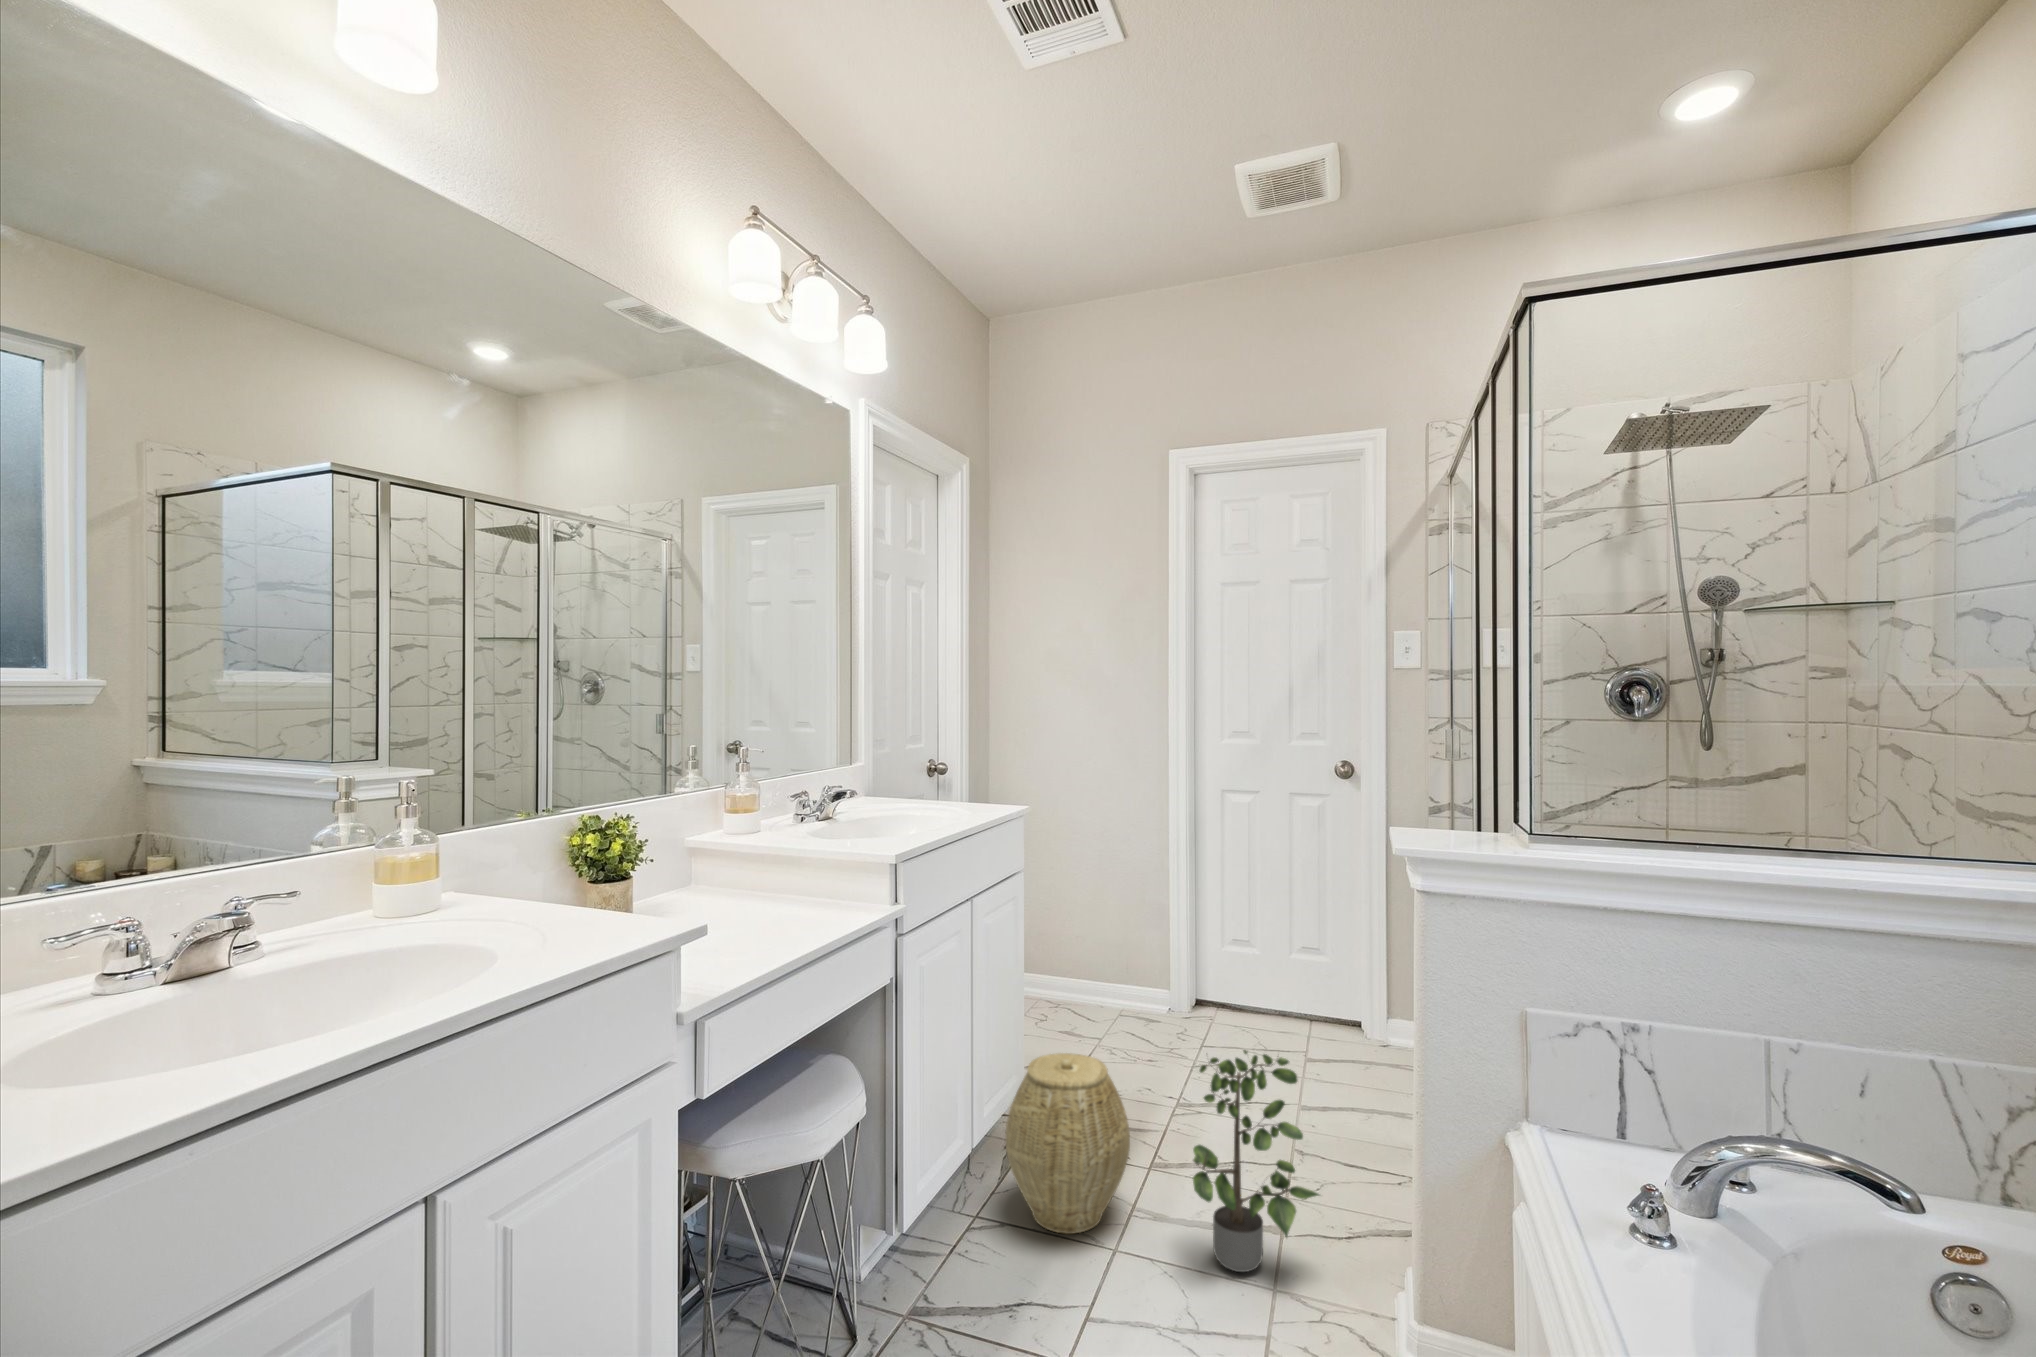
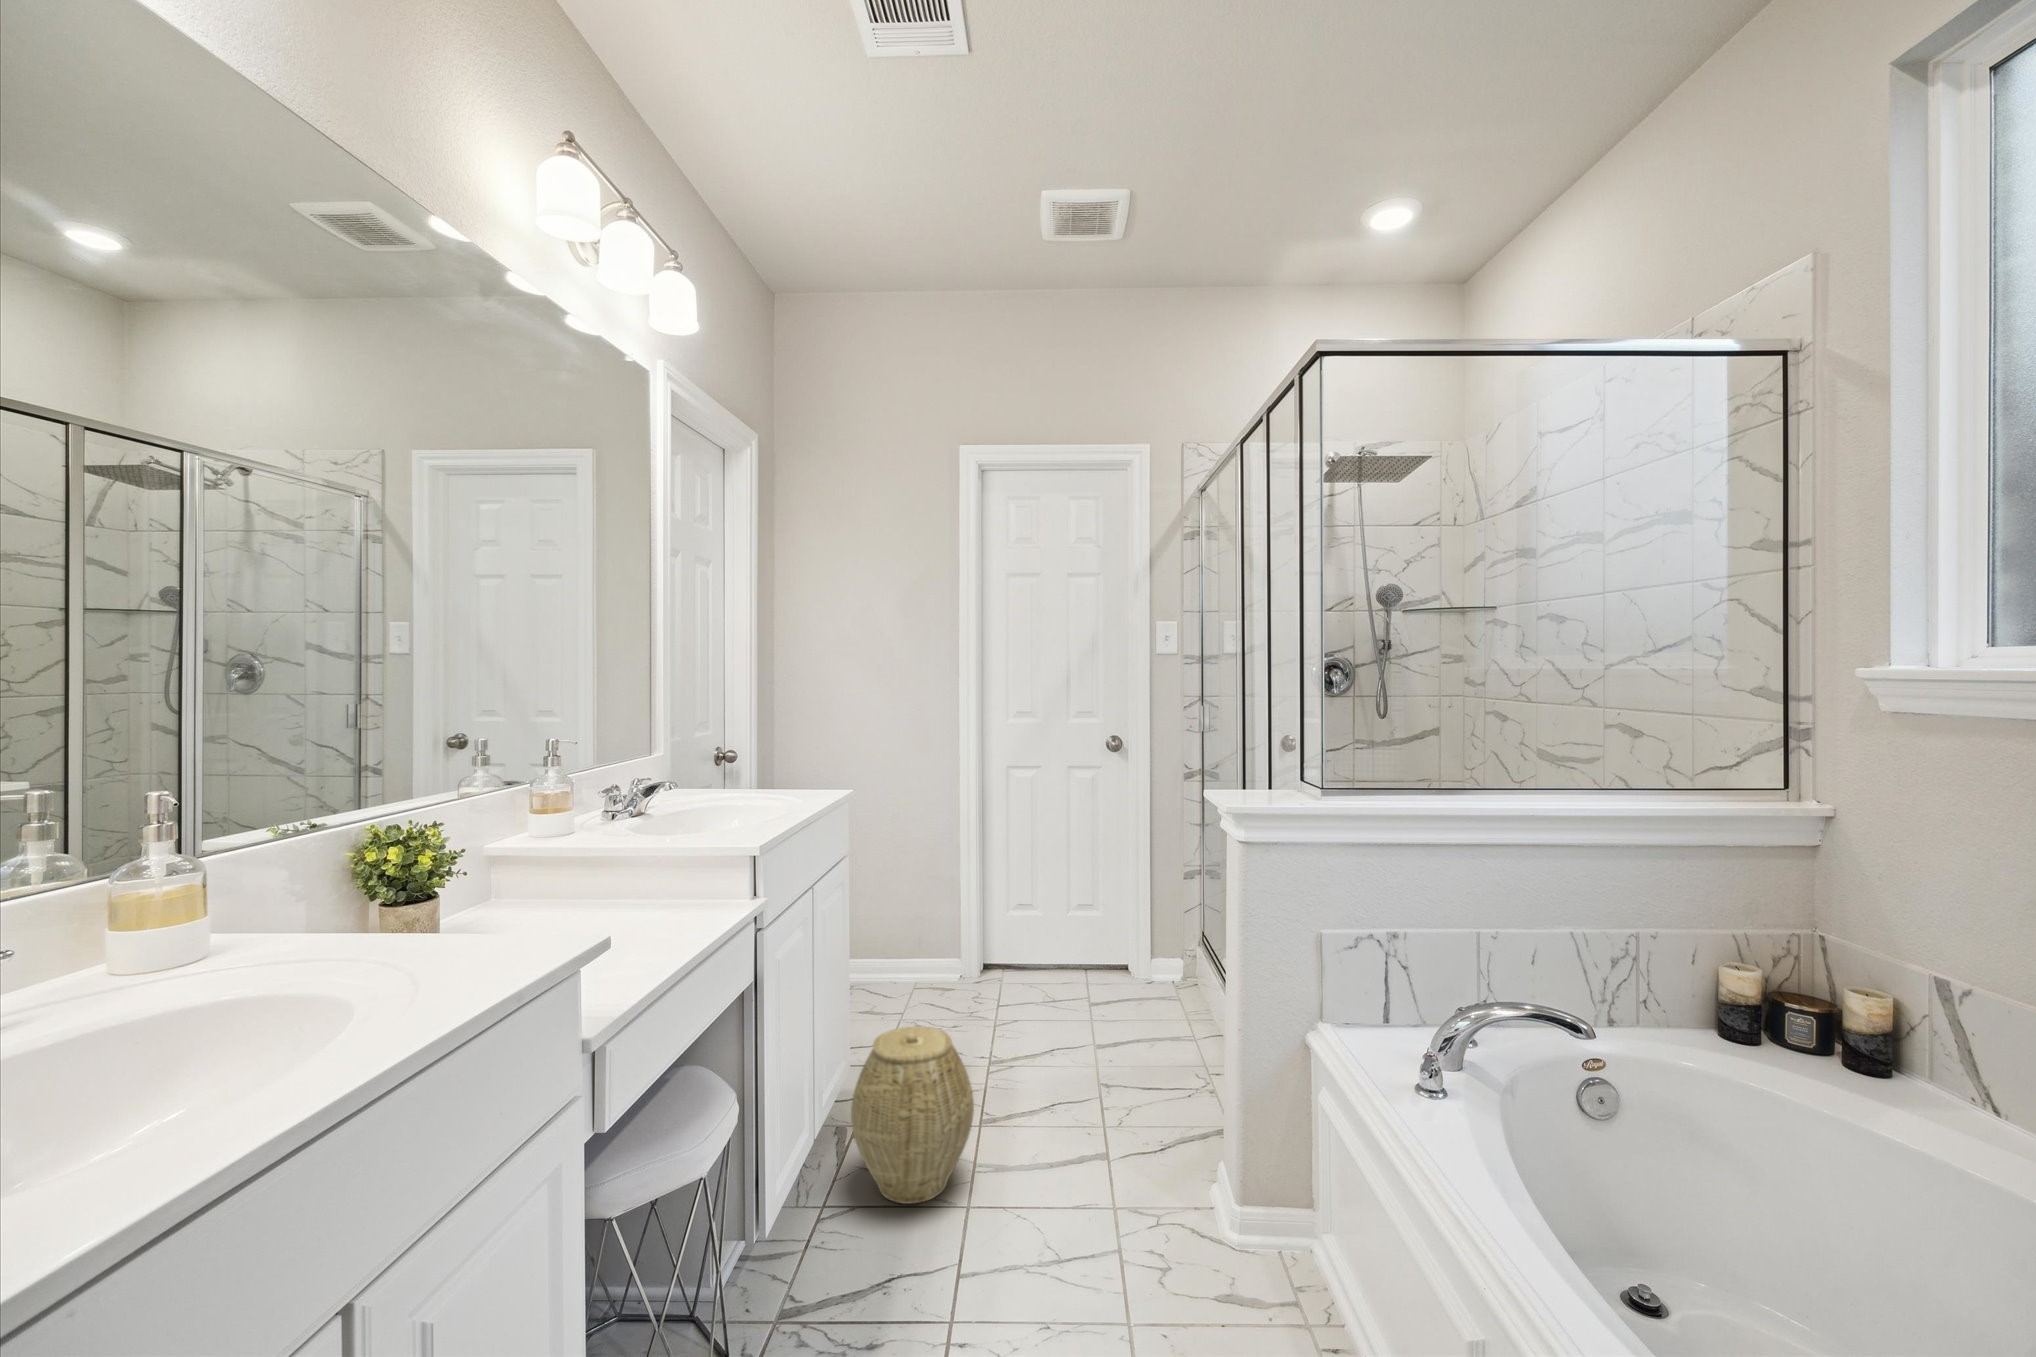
potted plant: present [1193,1051,1319,1272] -> none [1038,997,1155,1206]

